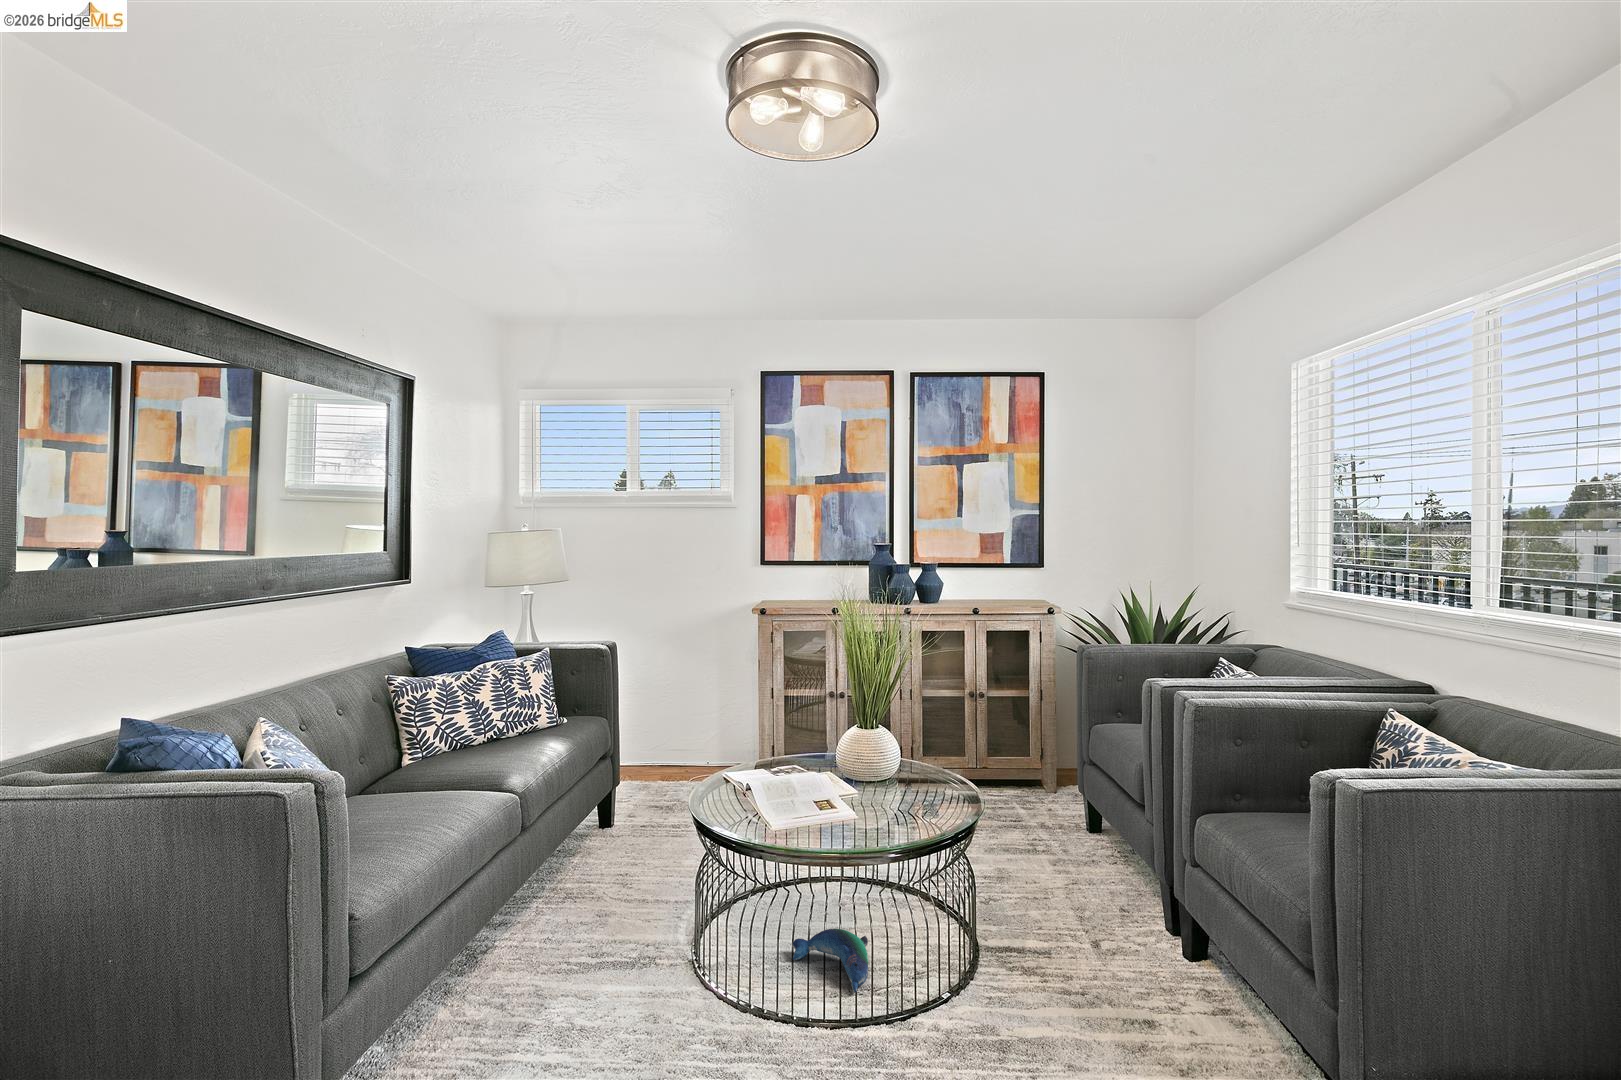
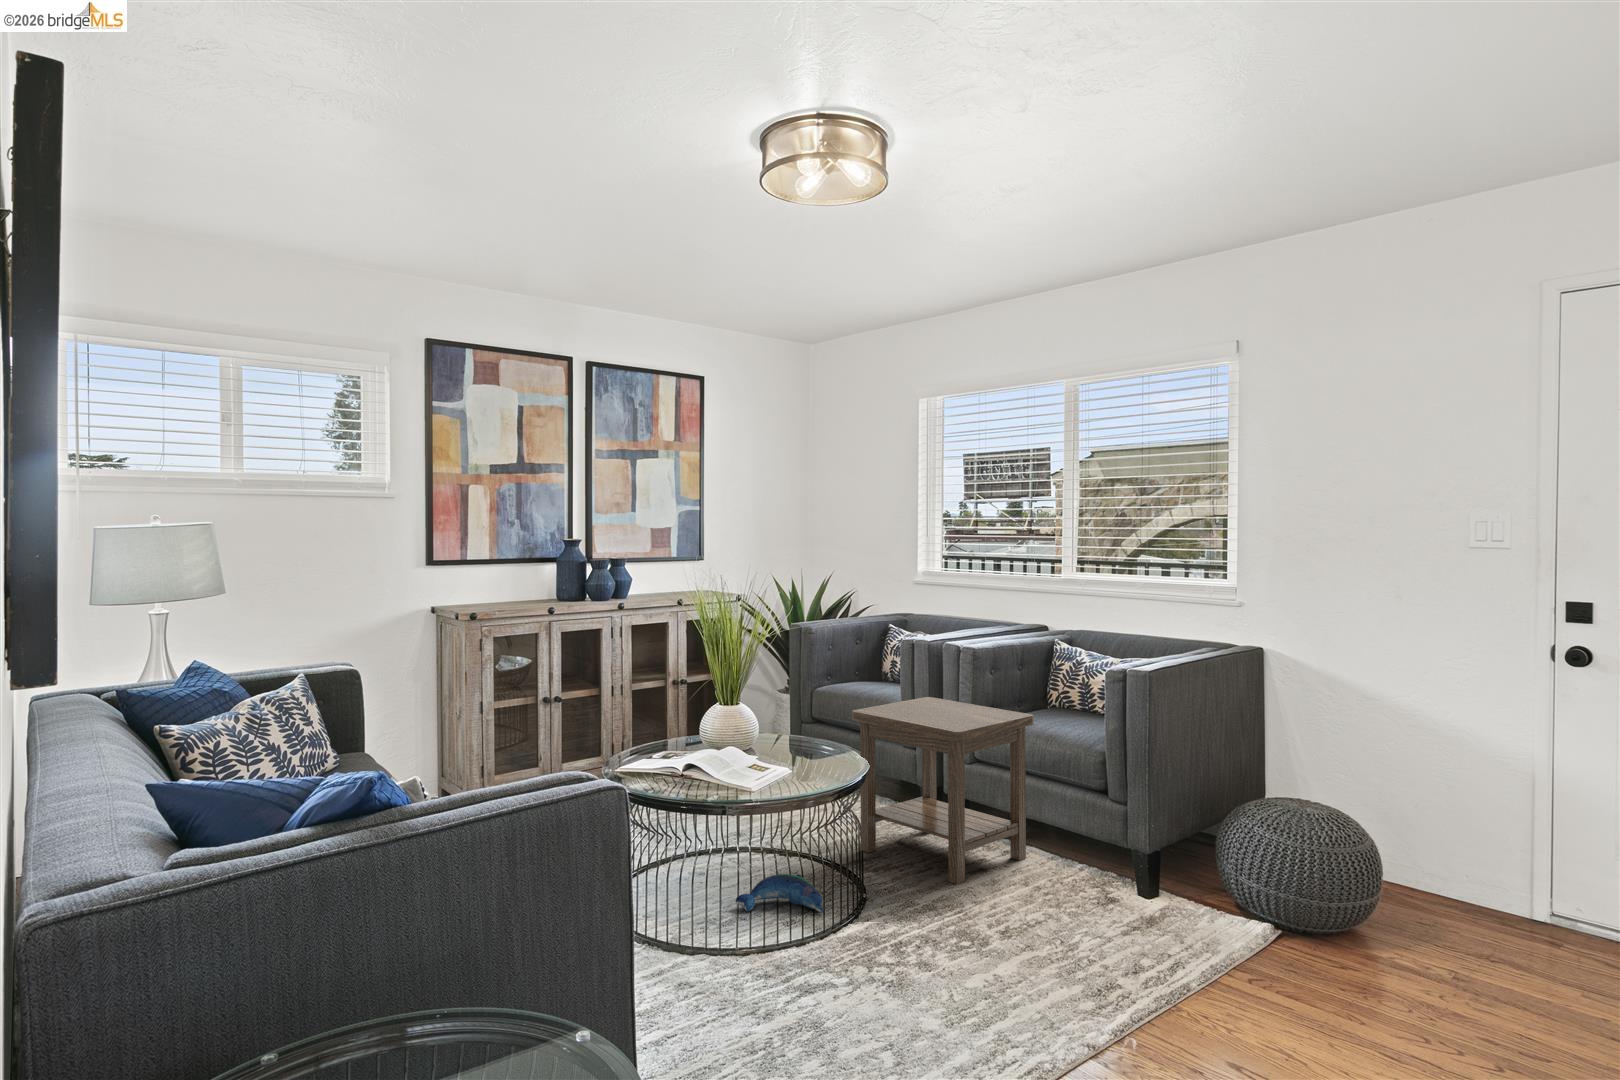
side table: none [1010,758,1232,1022] -> present [852,697,1034,884]

